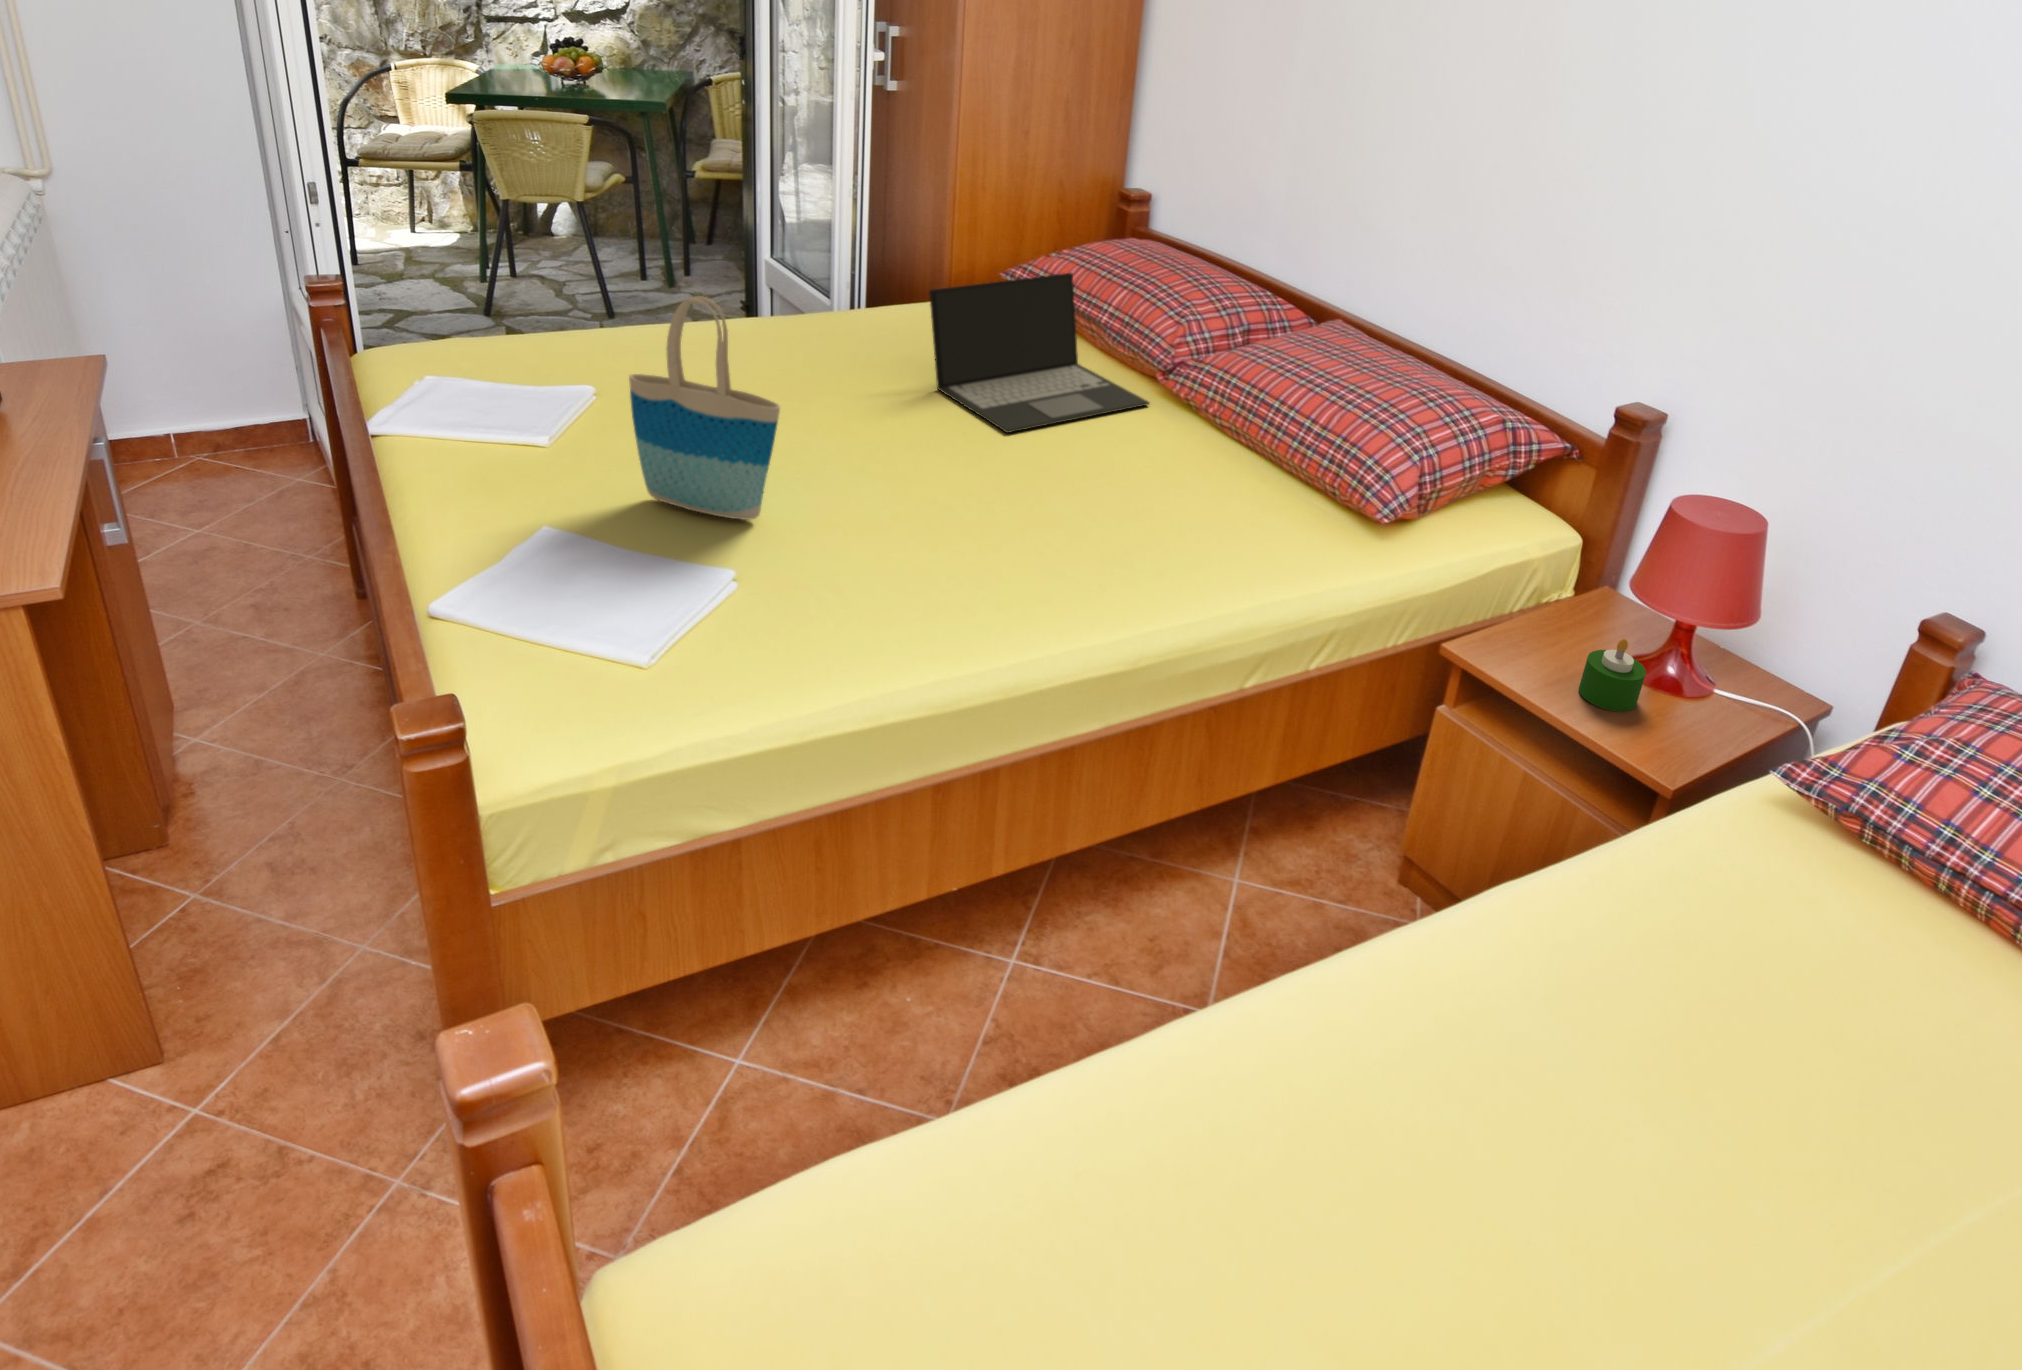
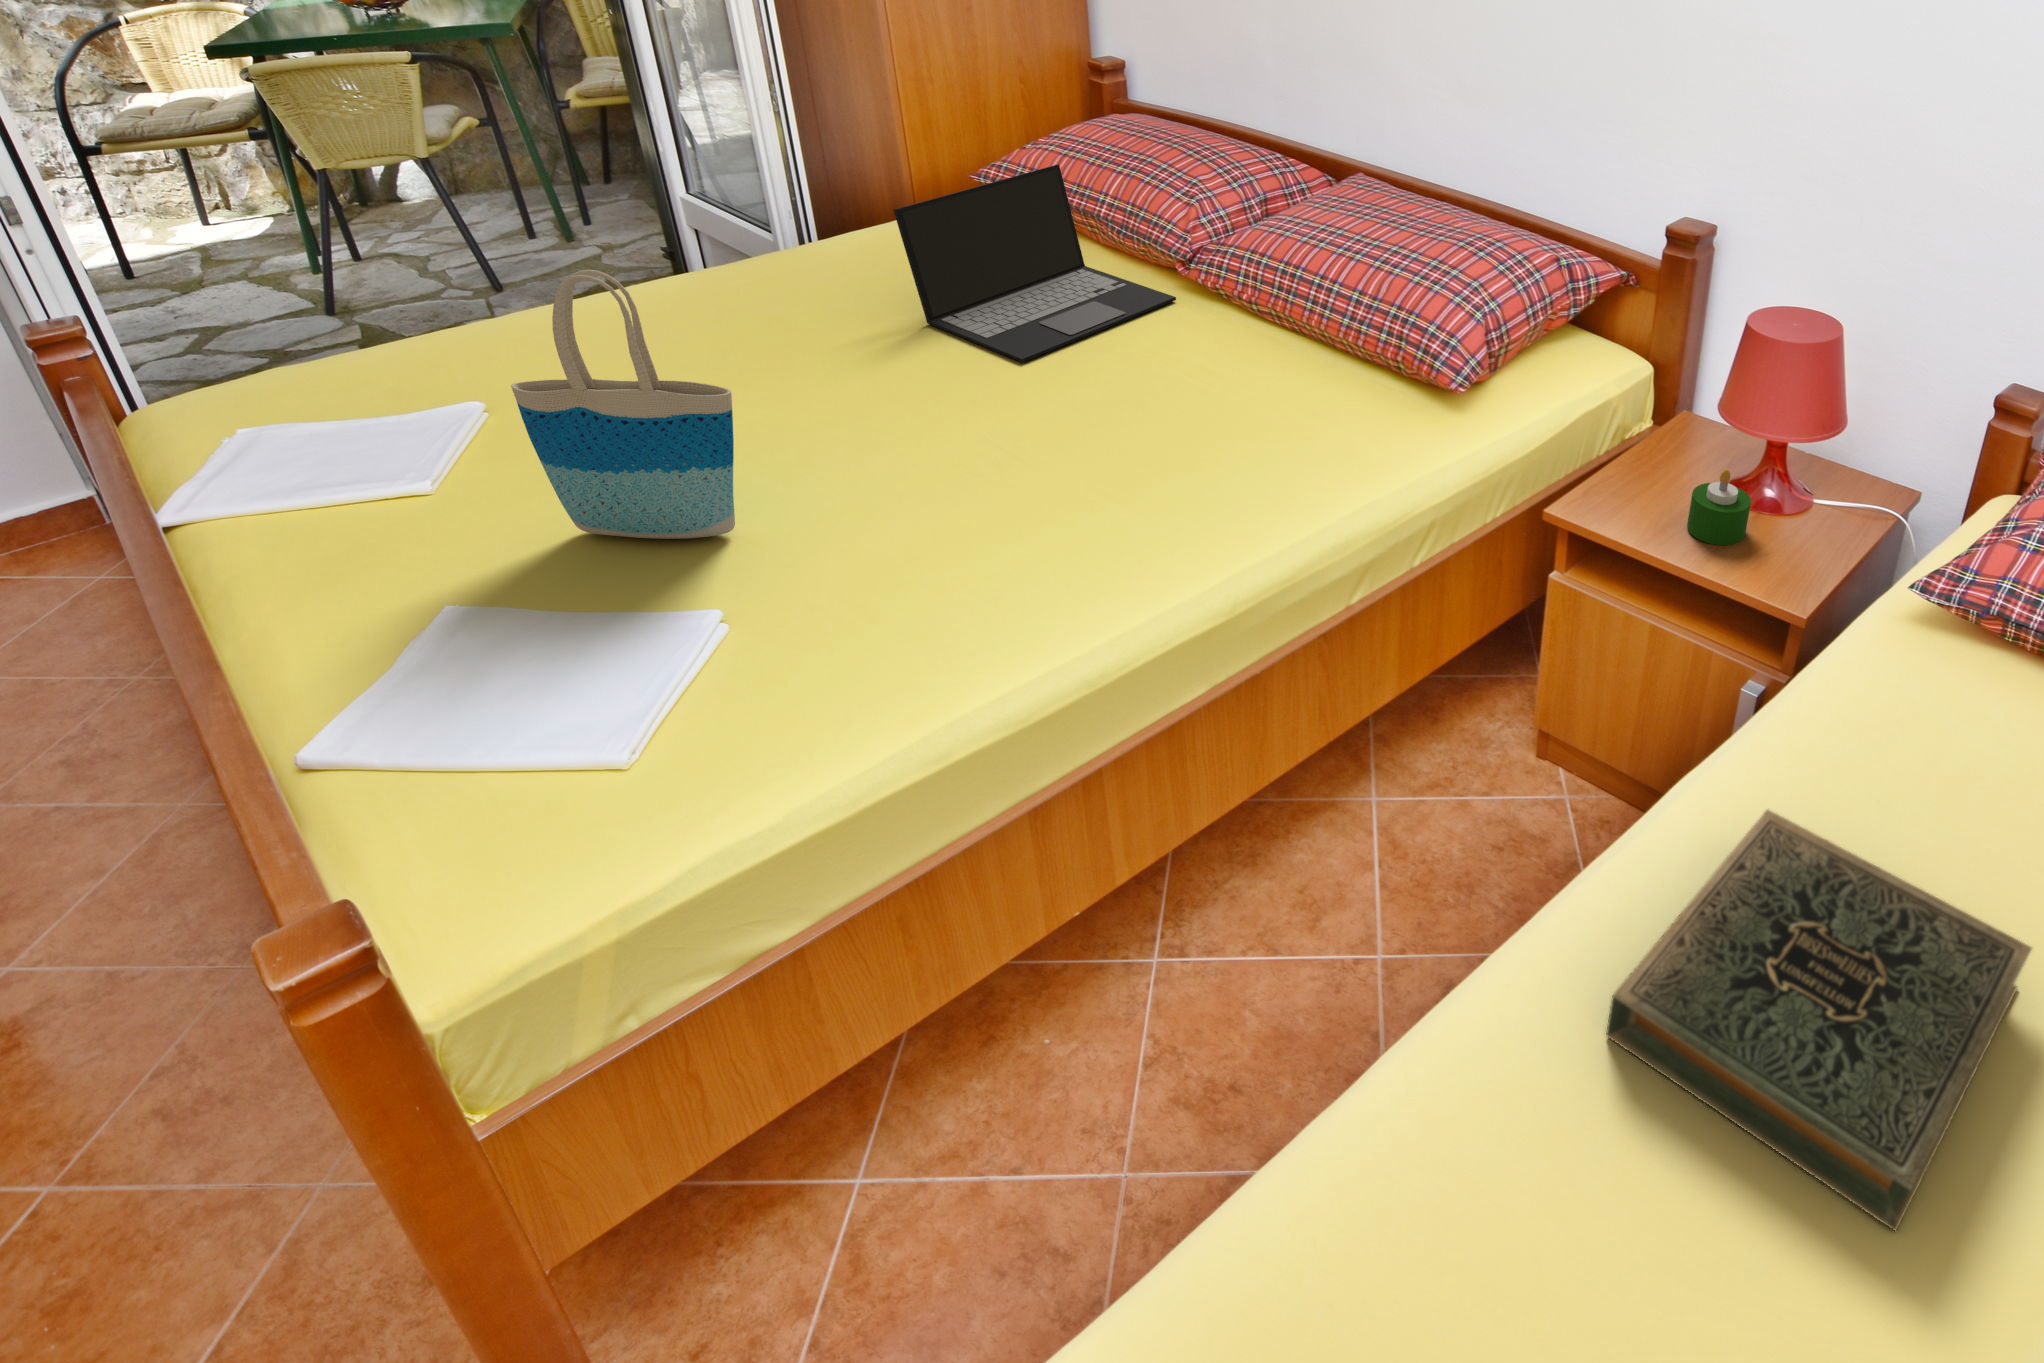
hardback book: none [1358,915,1778,1262] -> present [1606,809,2032,1231]

